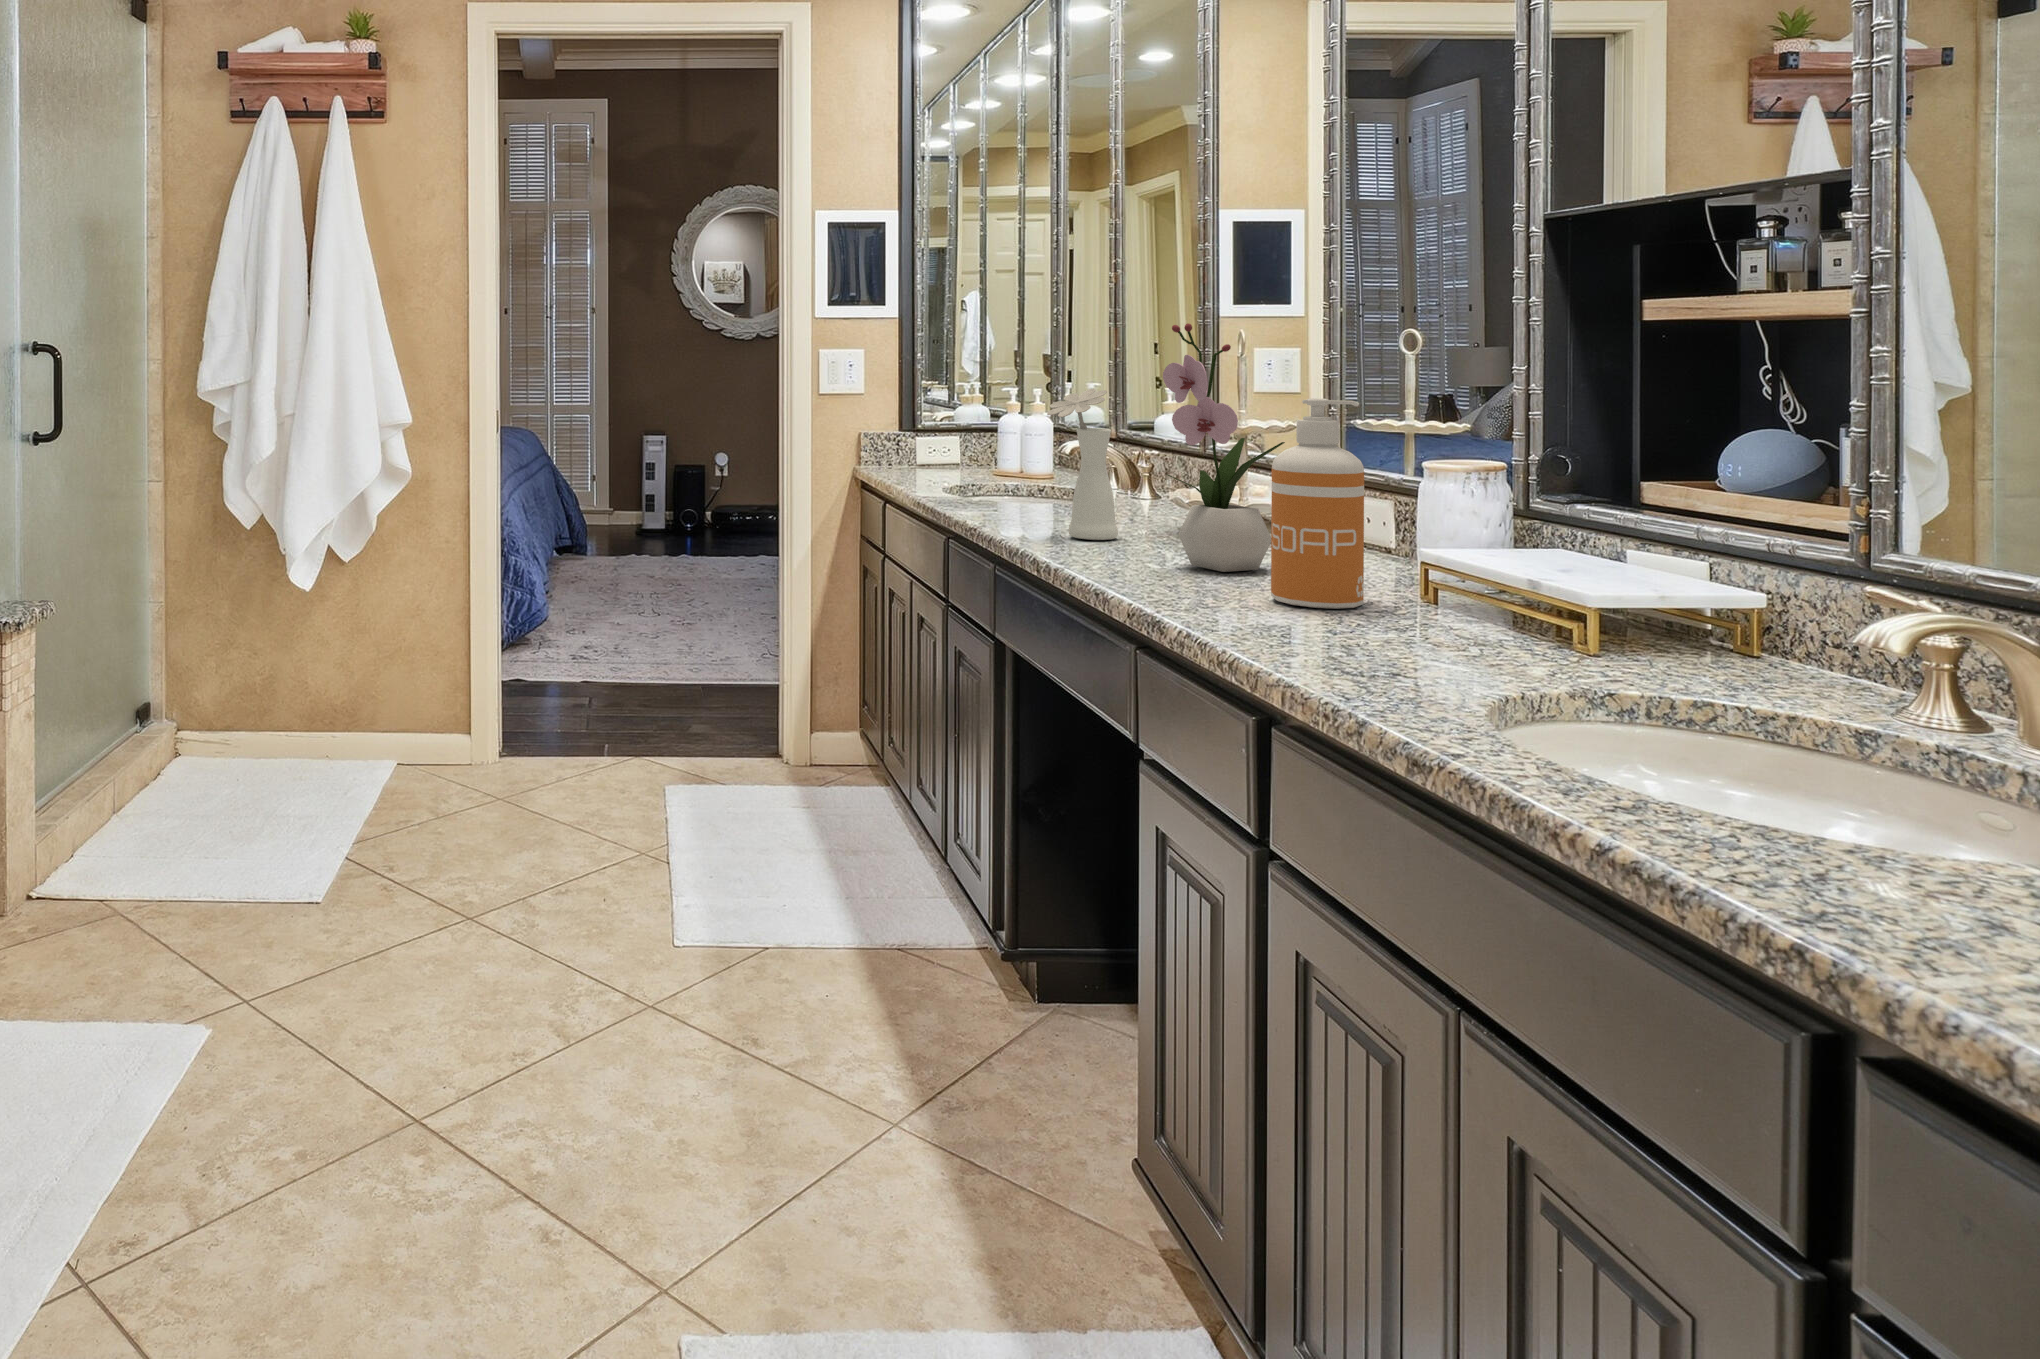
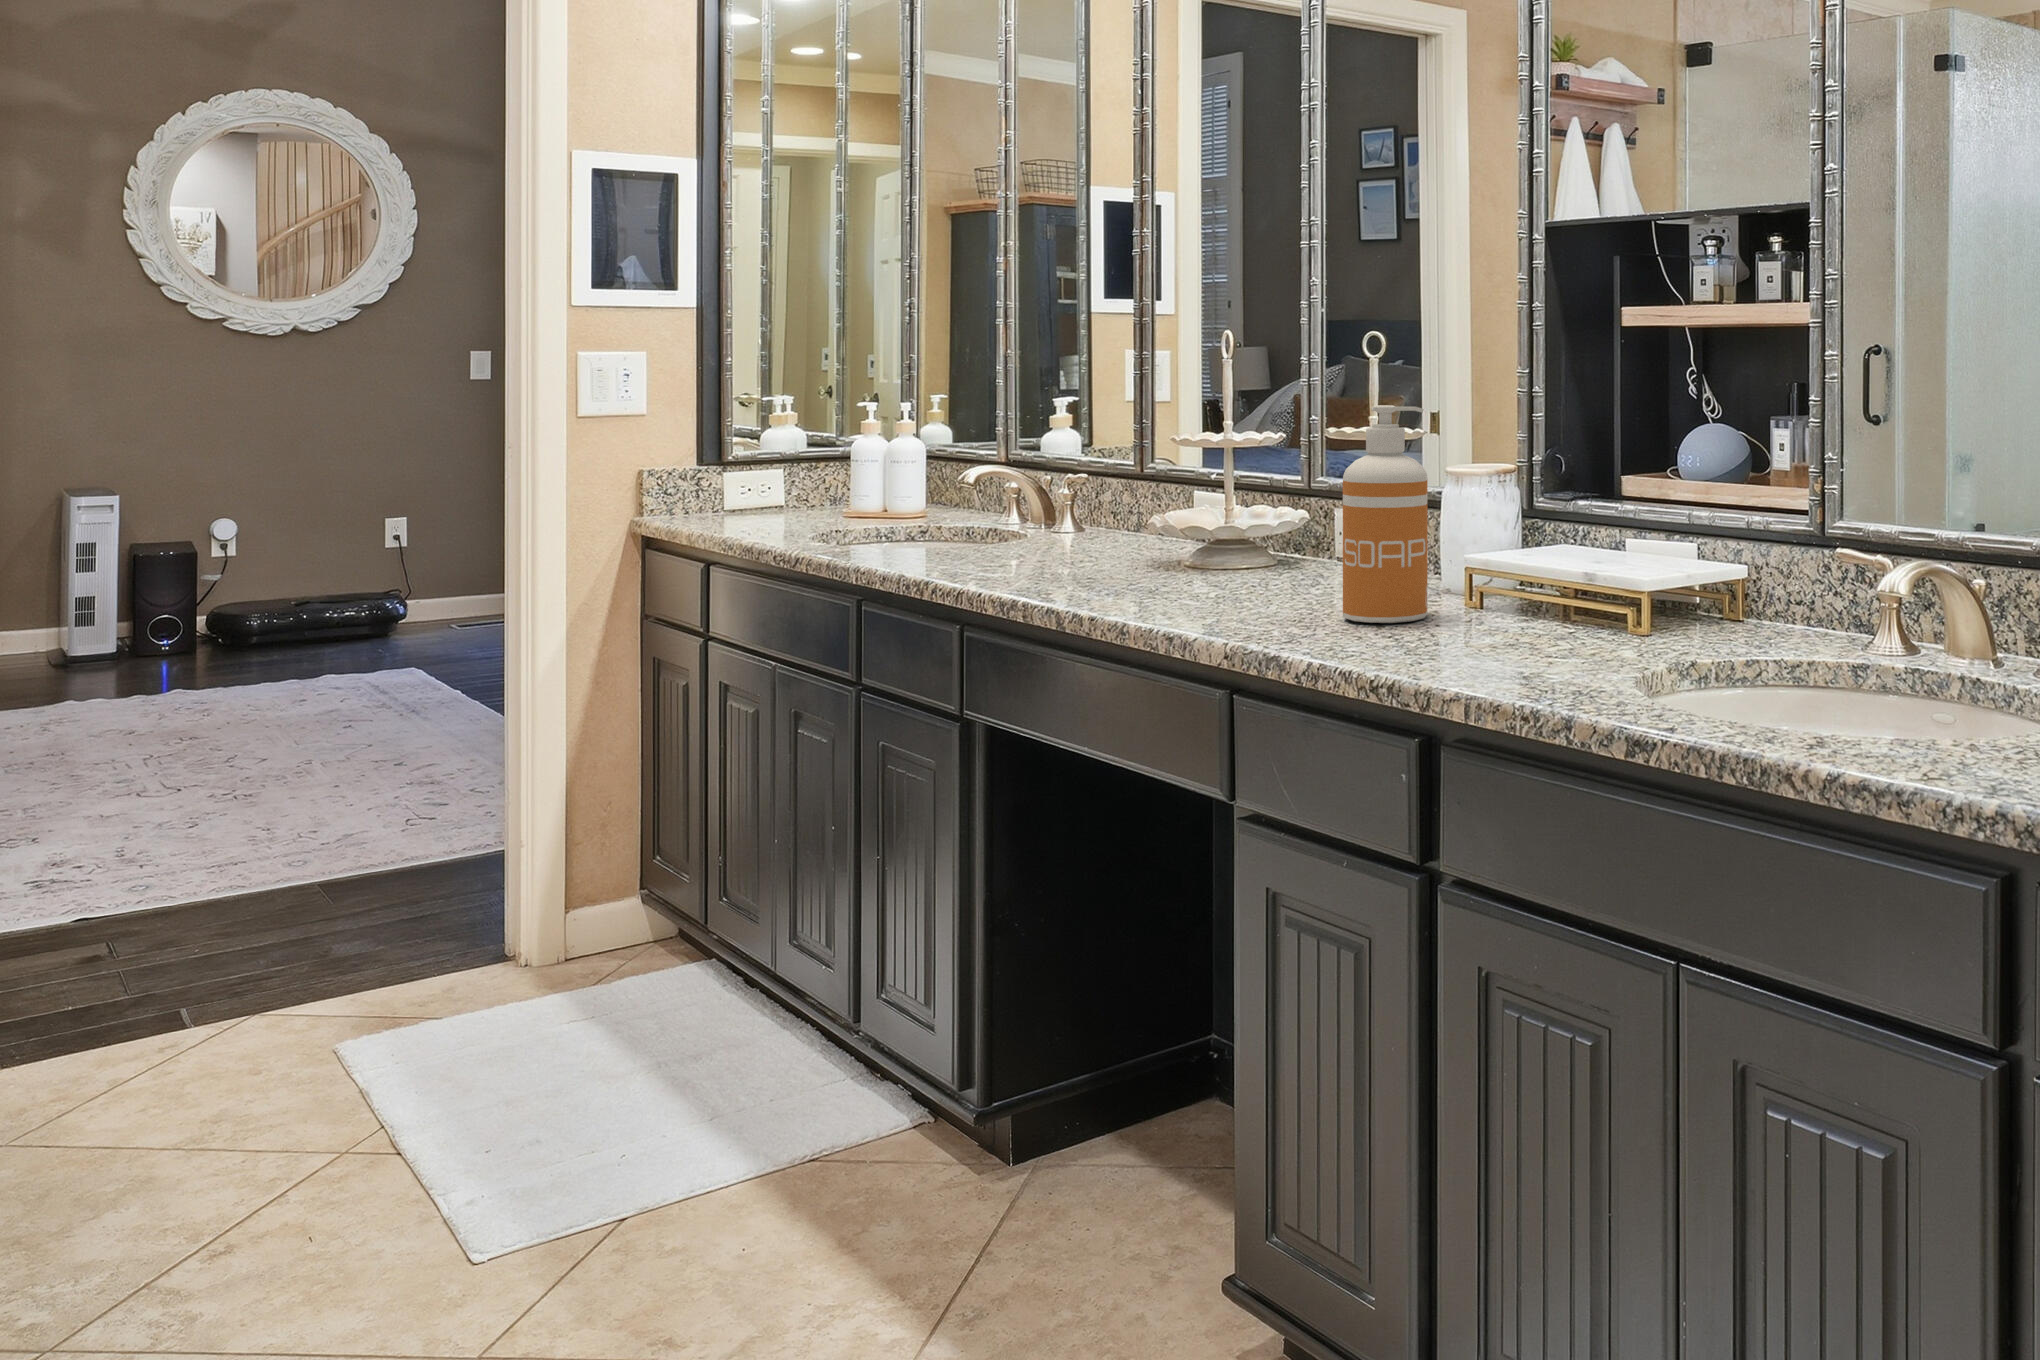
flower arrangement: present [1163,324,1285,572] -> none [1197,325,1316,599]
vase: present [1047,389,1118,540] -> none [1024,401,1106,581]

